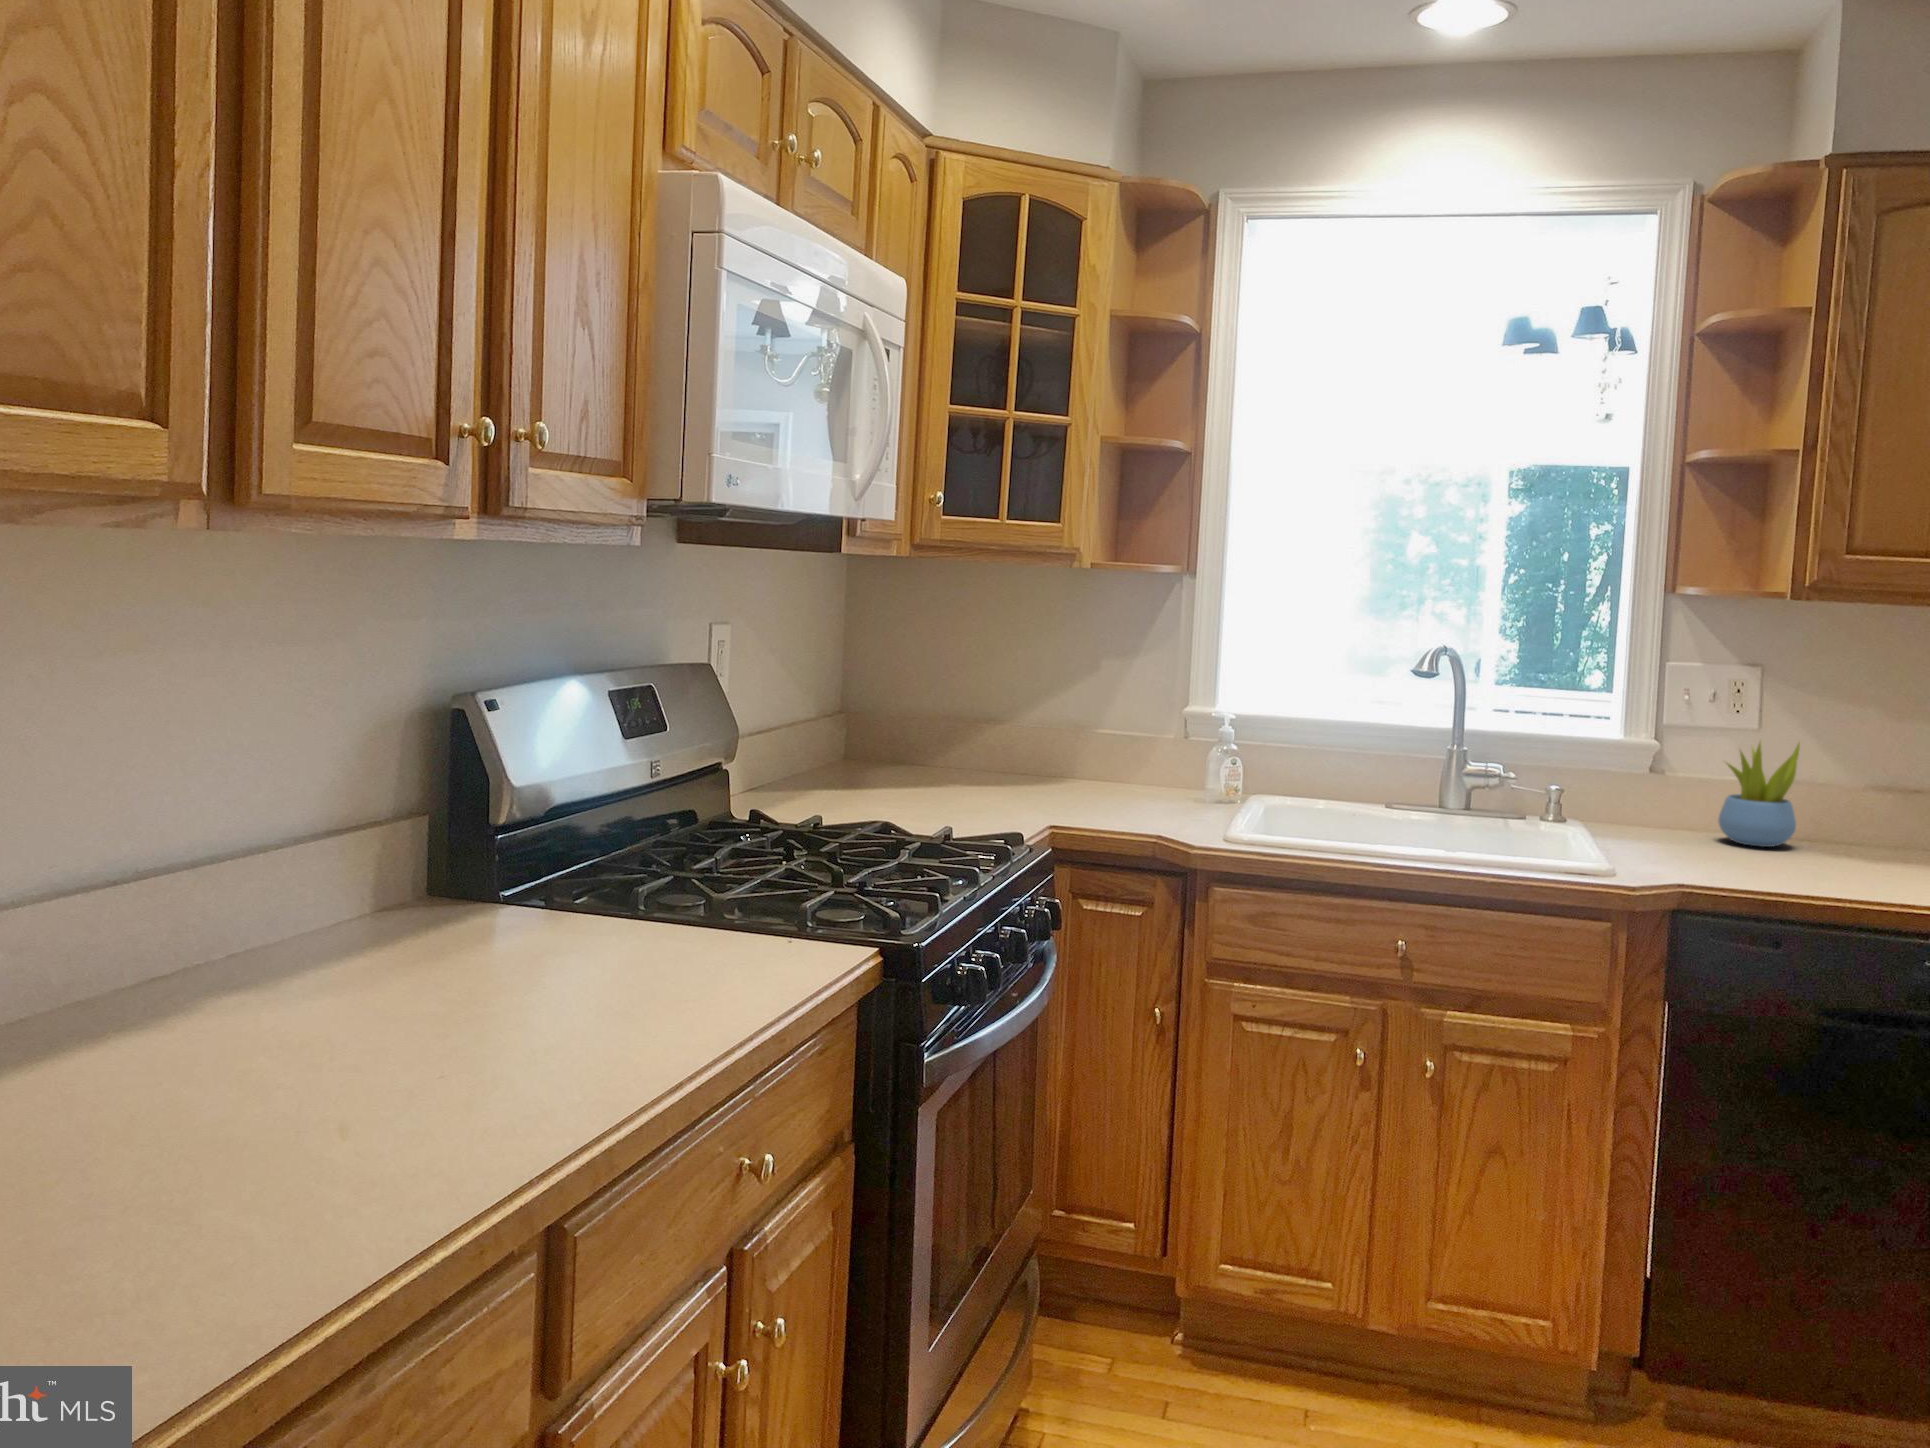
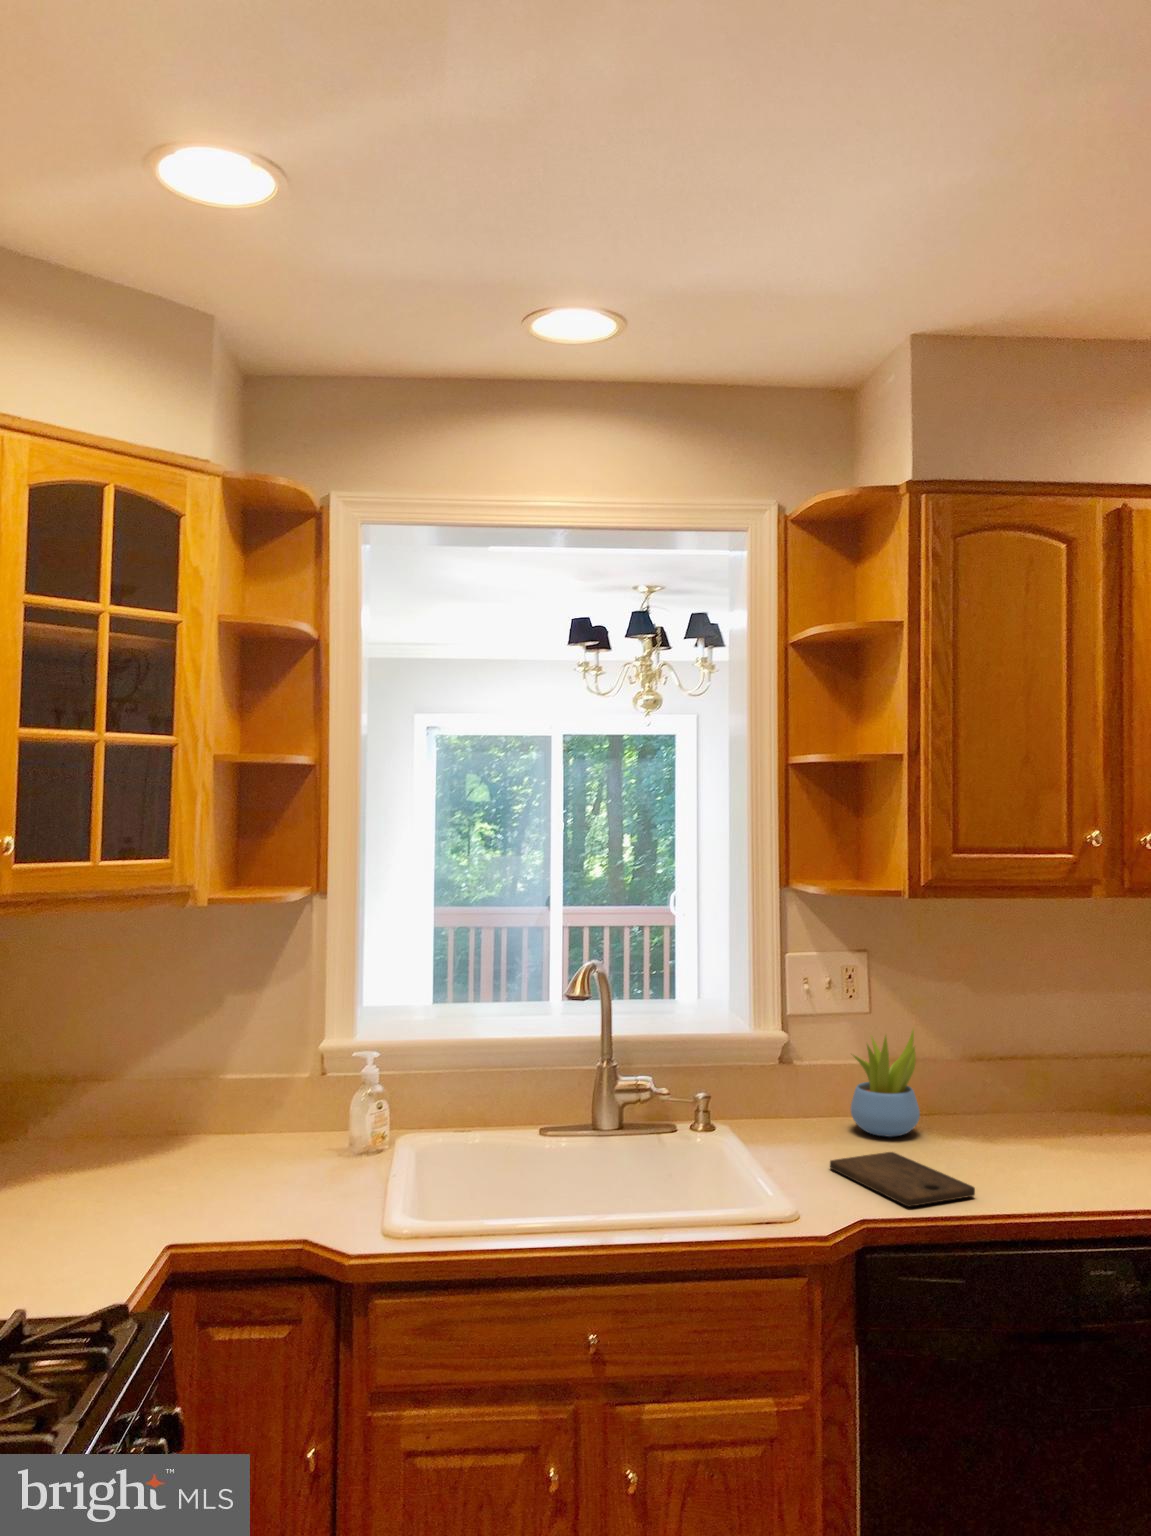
cutting board: none [1671,847,1810,882] -> present [830,1152,975,1207]

